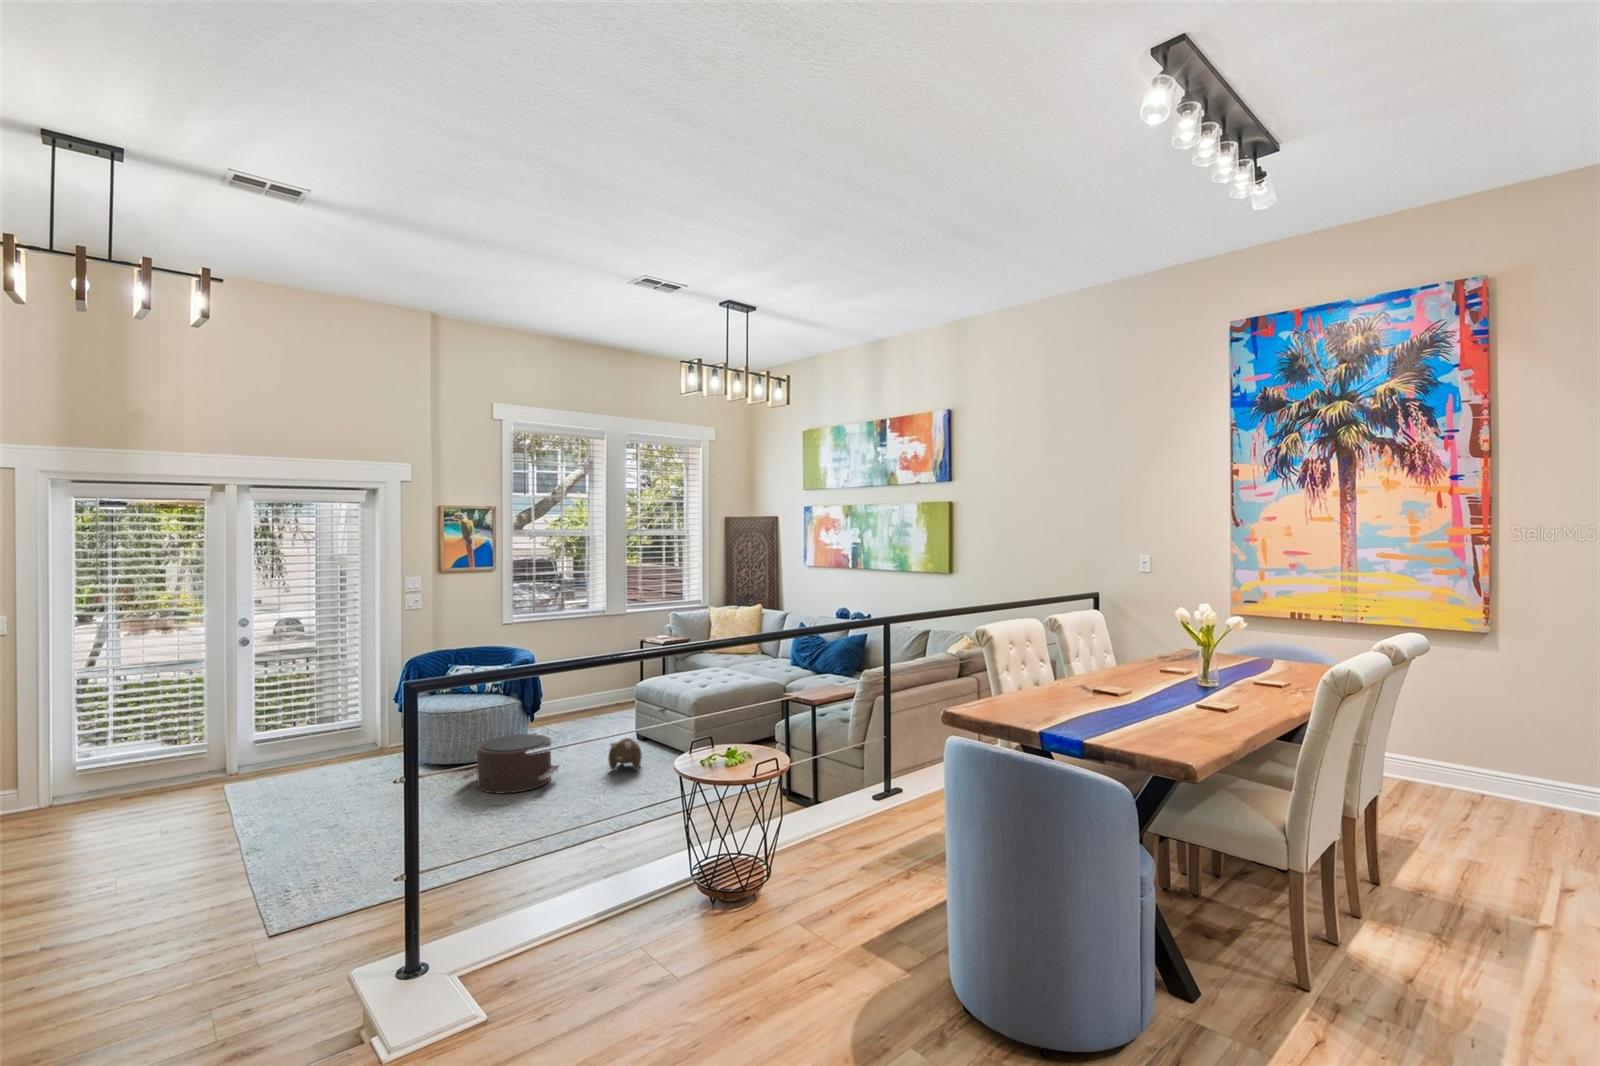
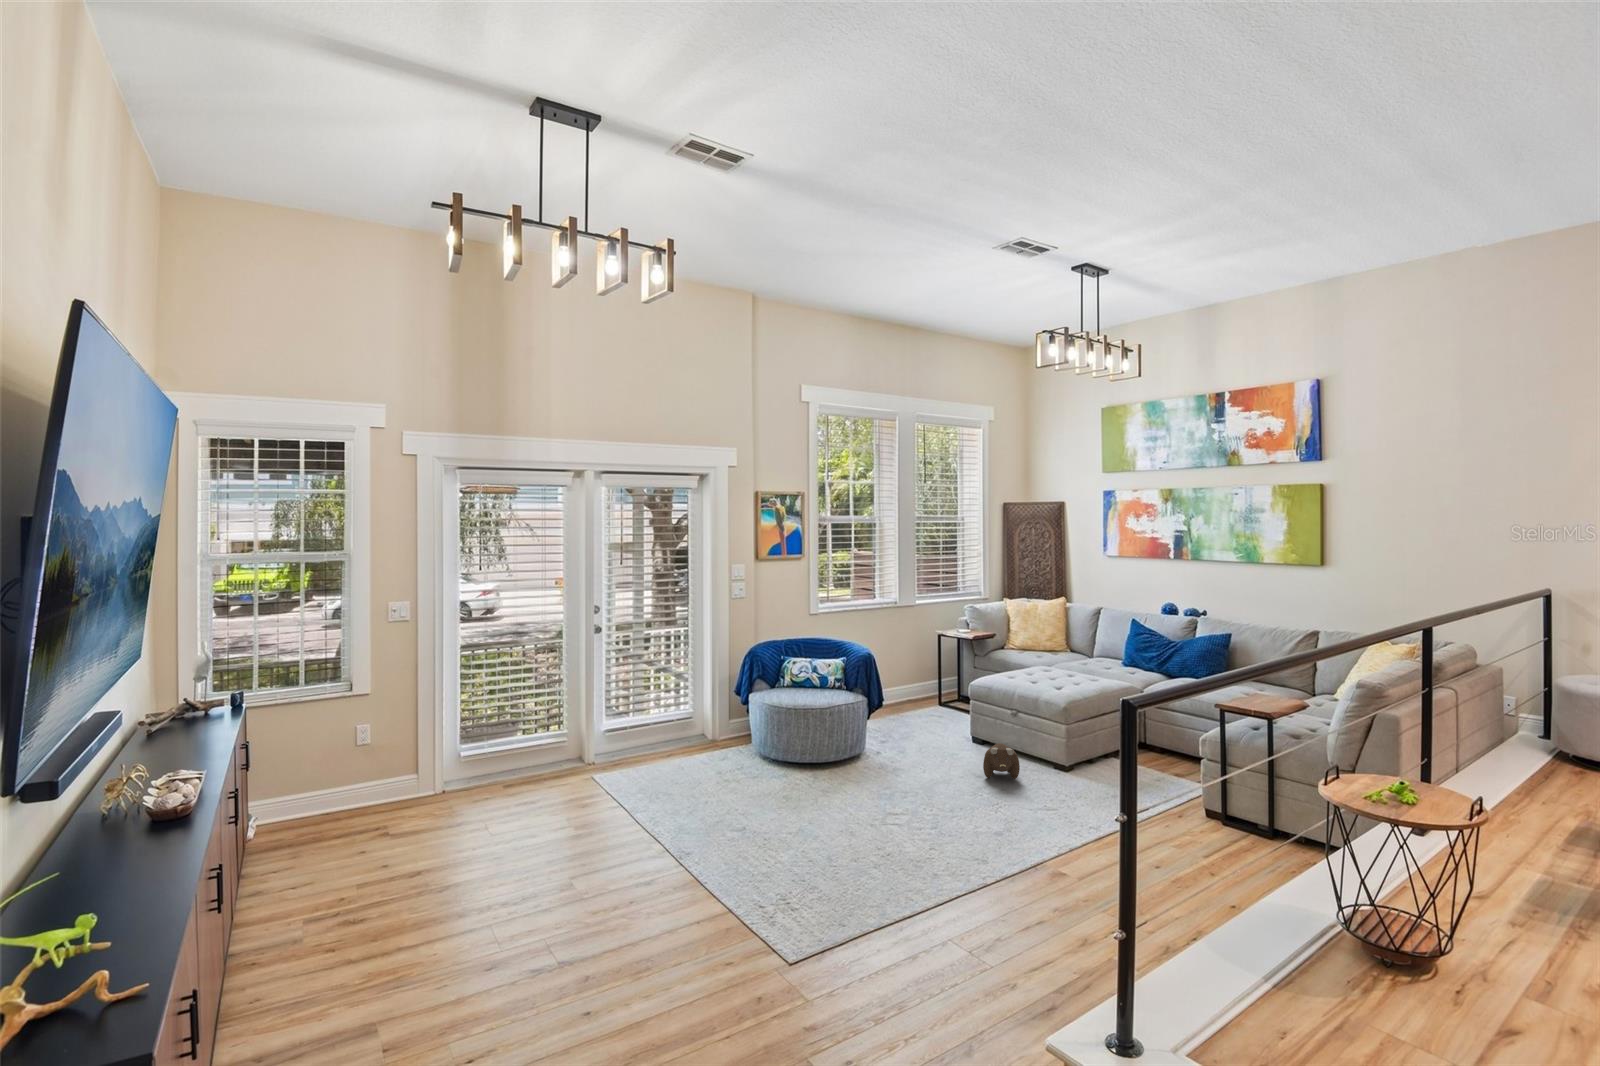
pouf: present [462,734,560,793] -> none [847,735,943,799]

